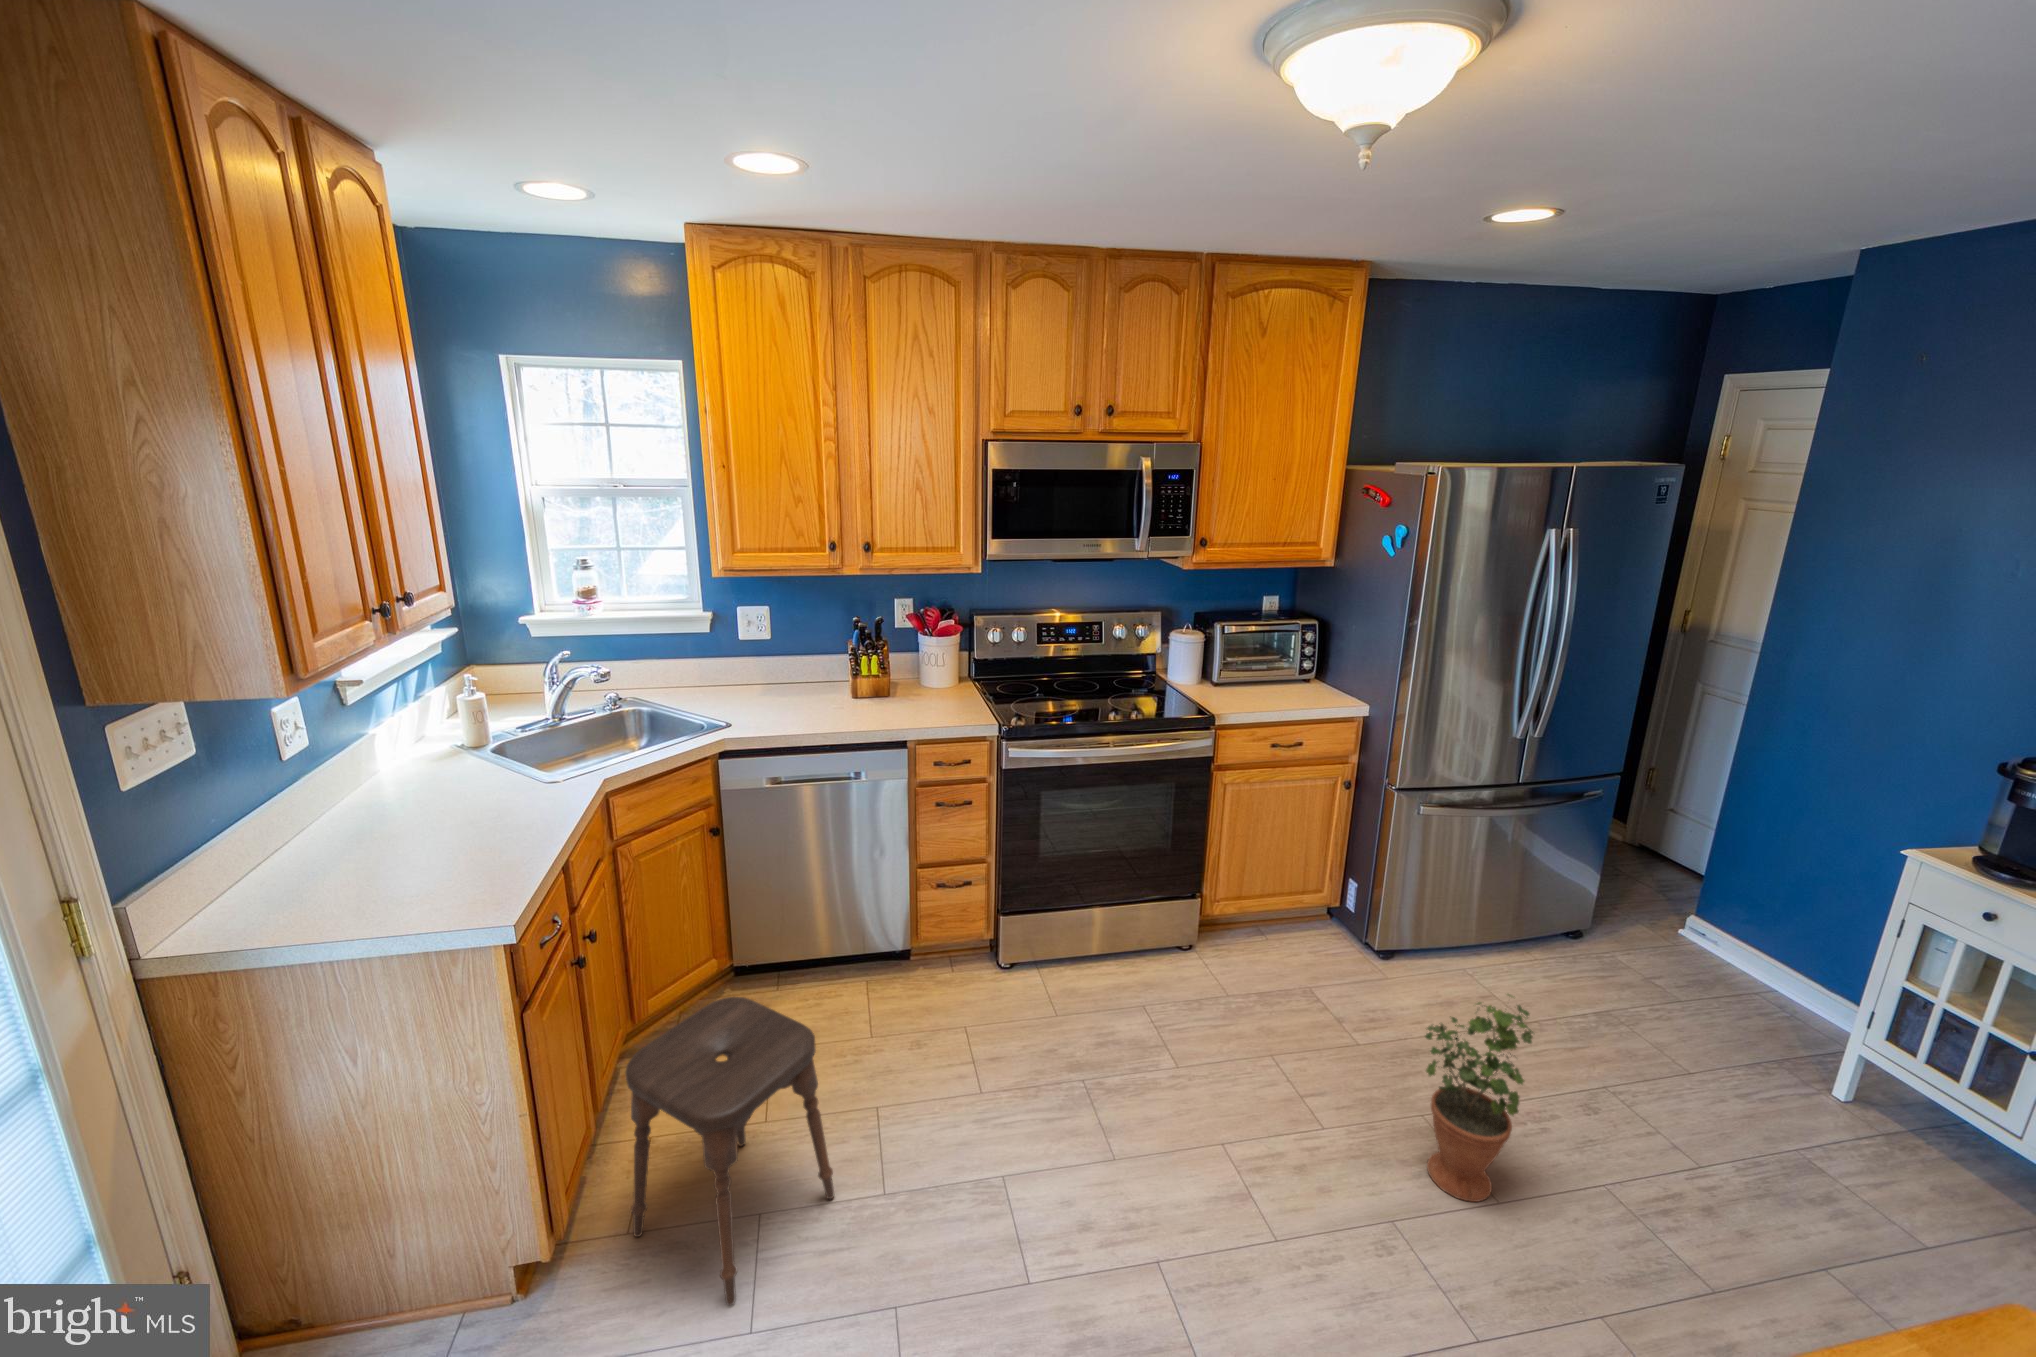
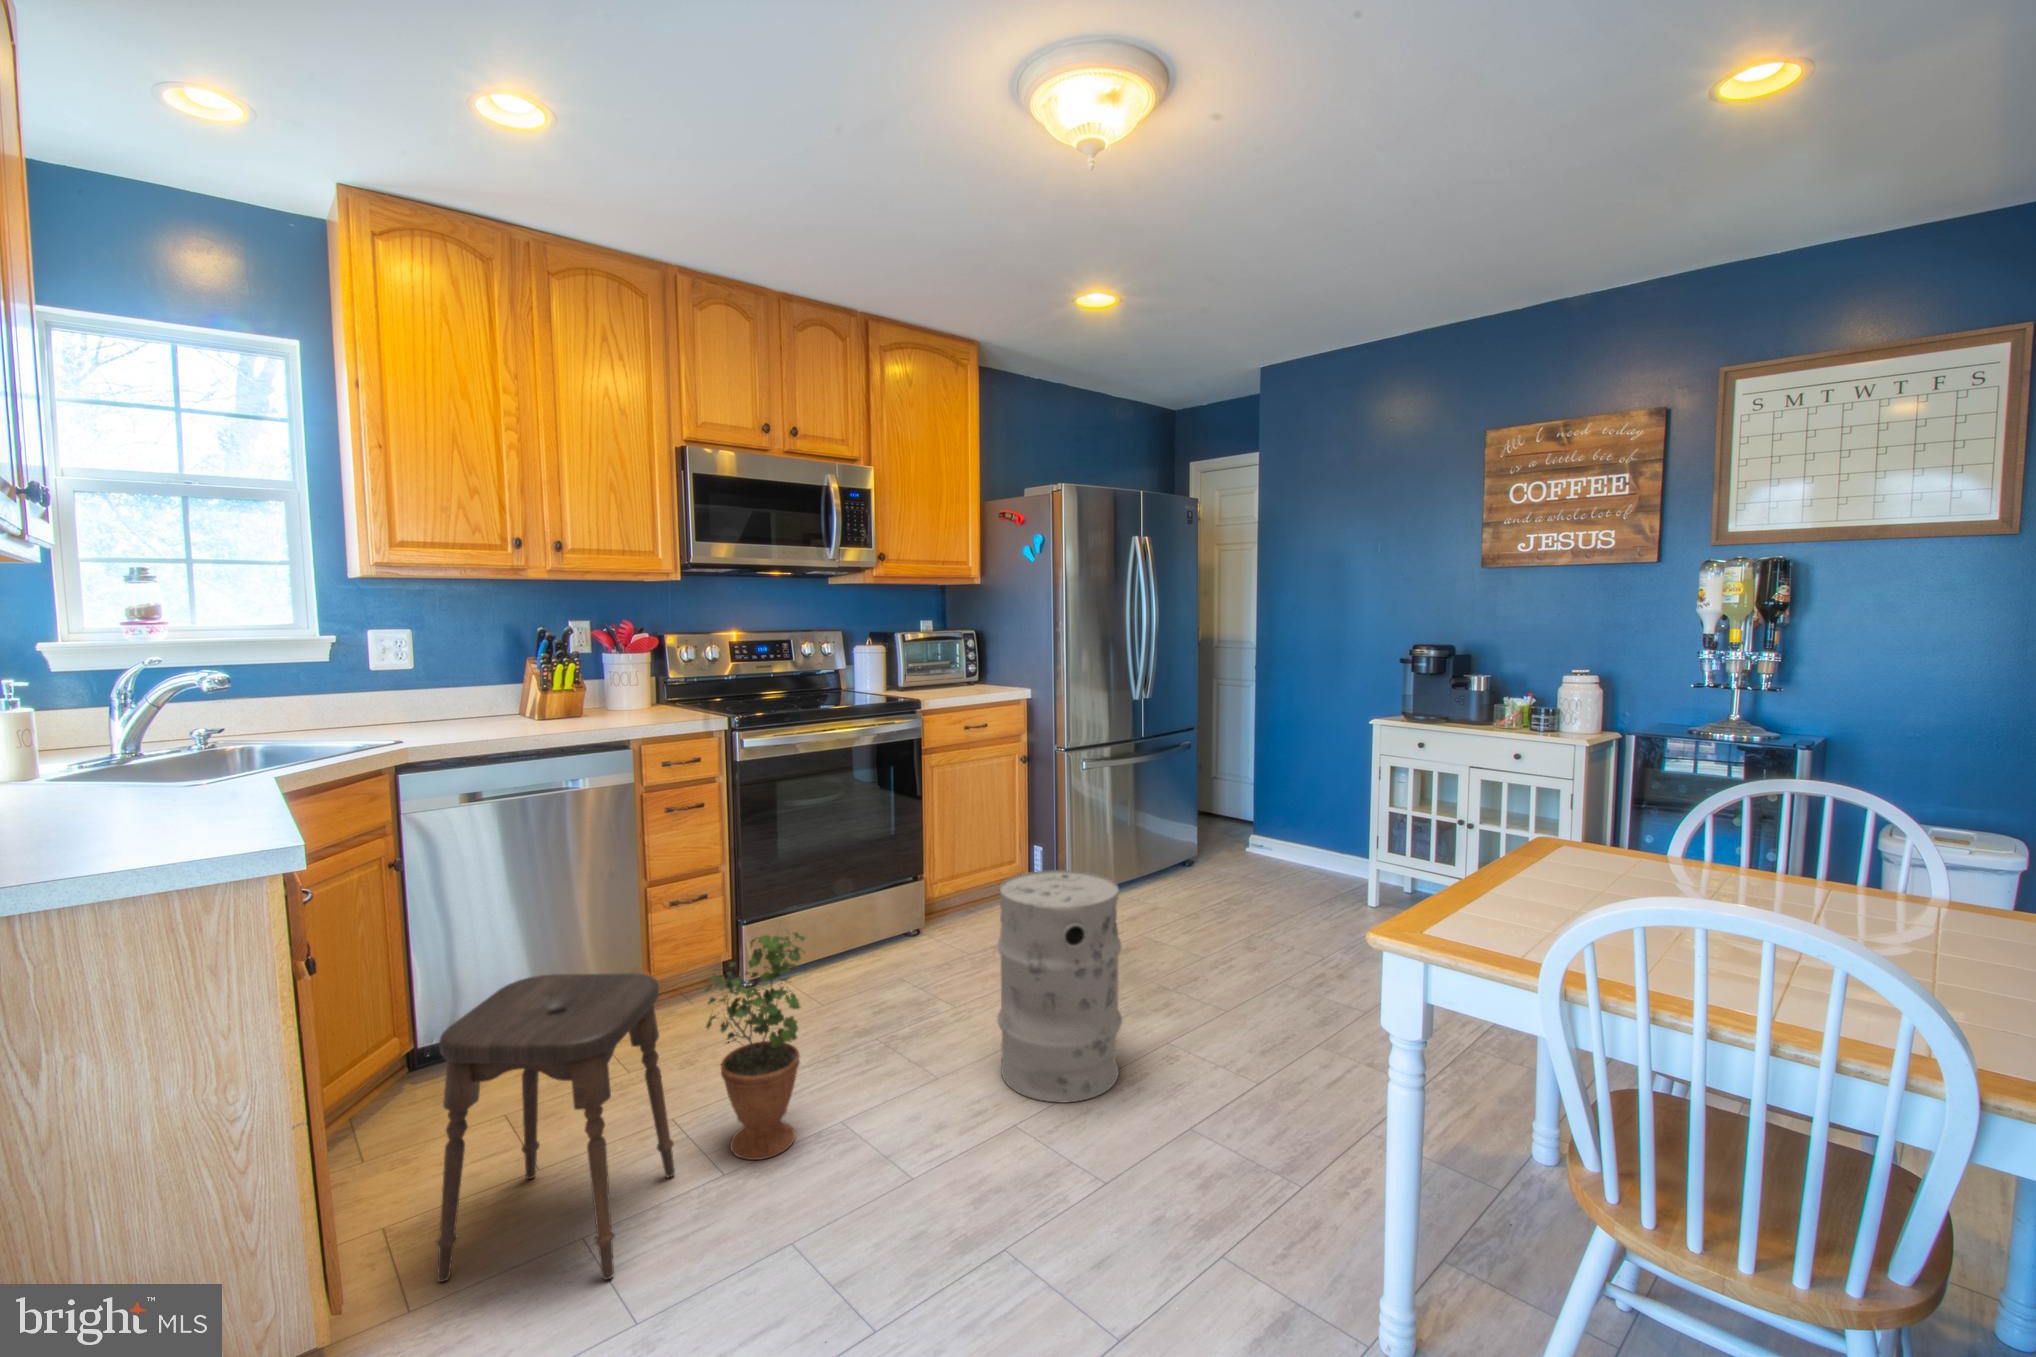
potted plant: present [1425,994,1533,1202] -> present [704,930,805,1160]
trash can: none [1175,1001,1340,1294] -> present [997,870,1122,1103]

